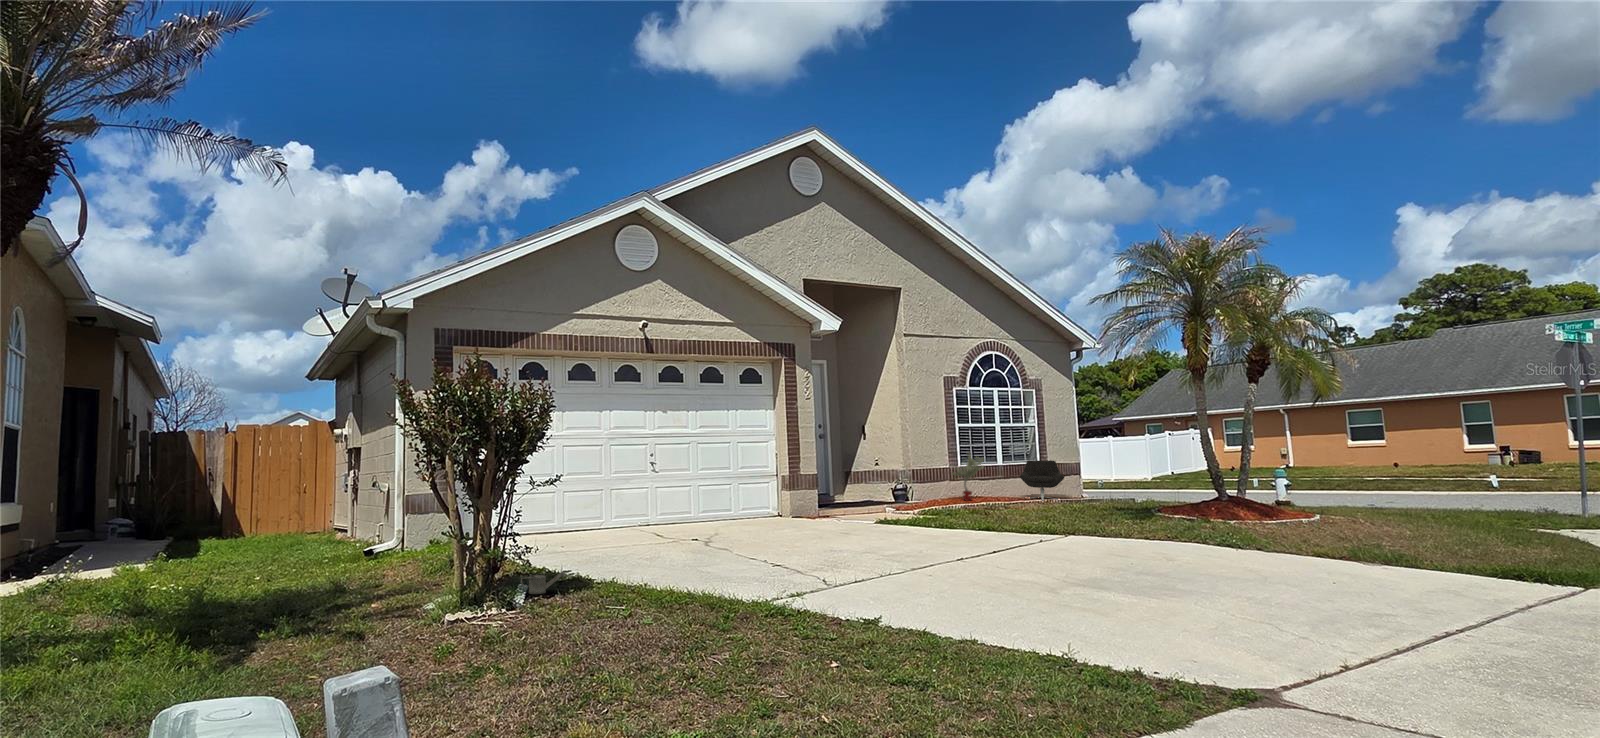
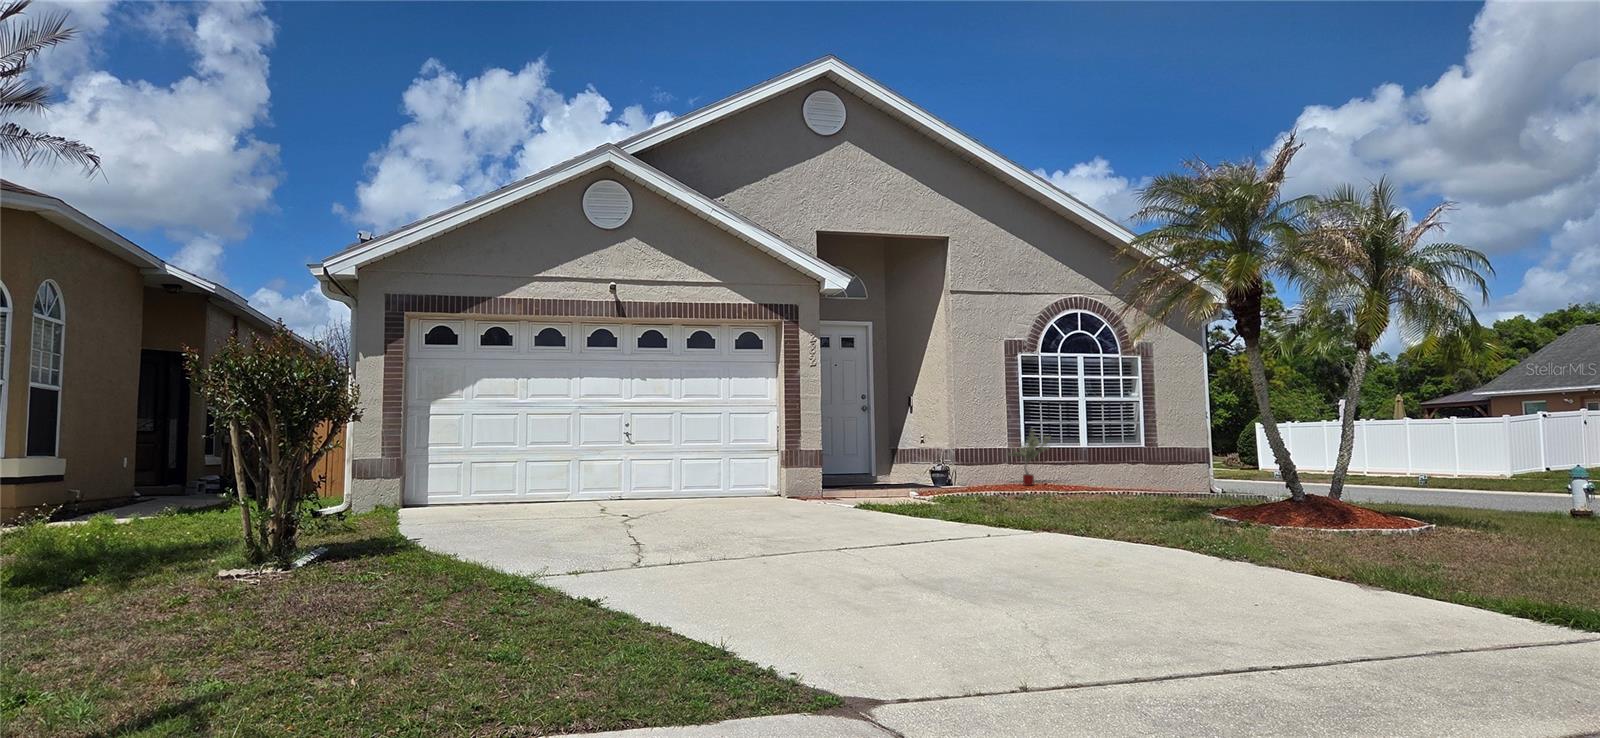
lounge chair: present [1020,461,1064,500] -> none [1098,441,1155,488]
watering can: present [521,572,564,594] -> none [303,549,353,571]

